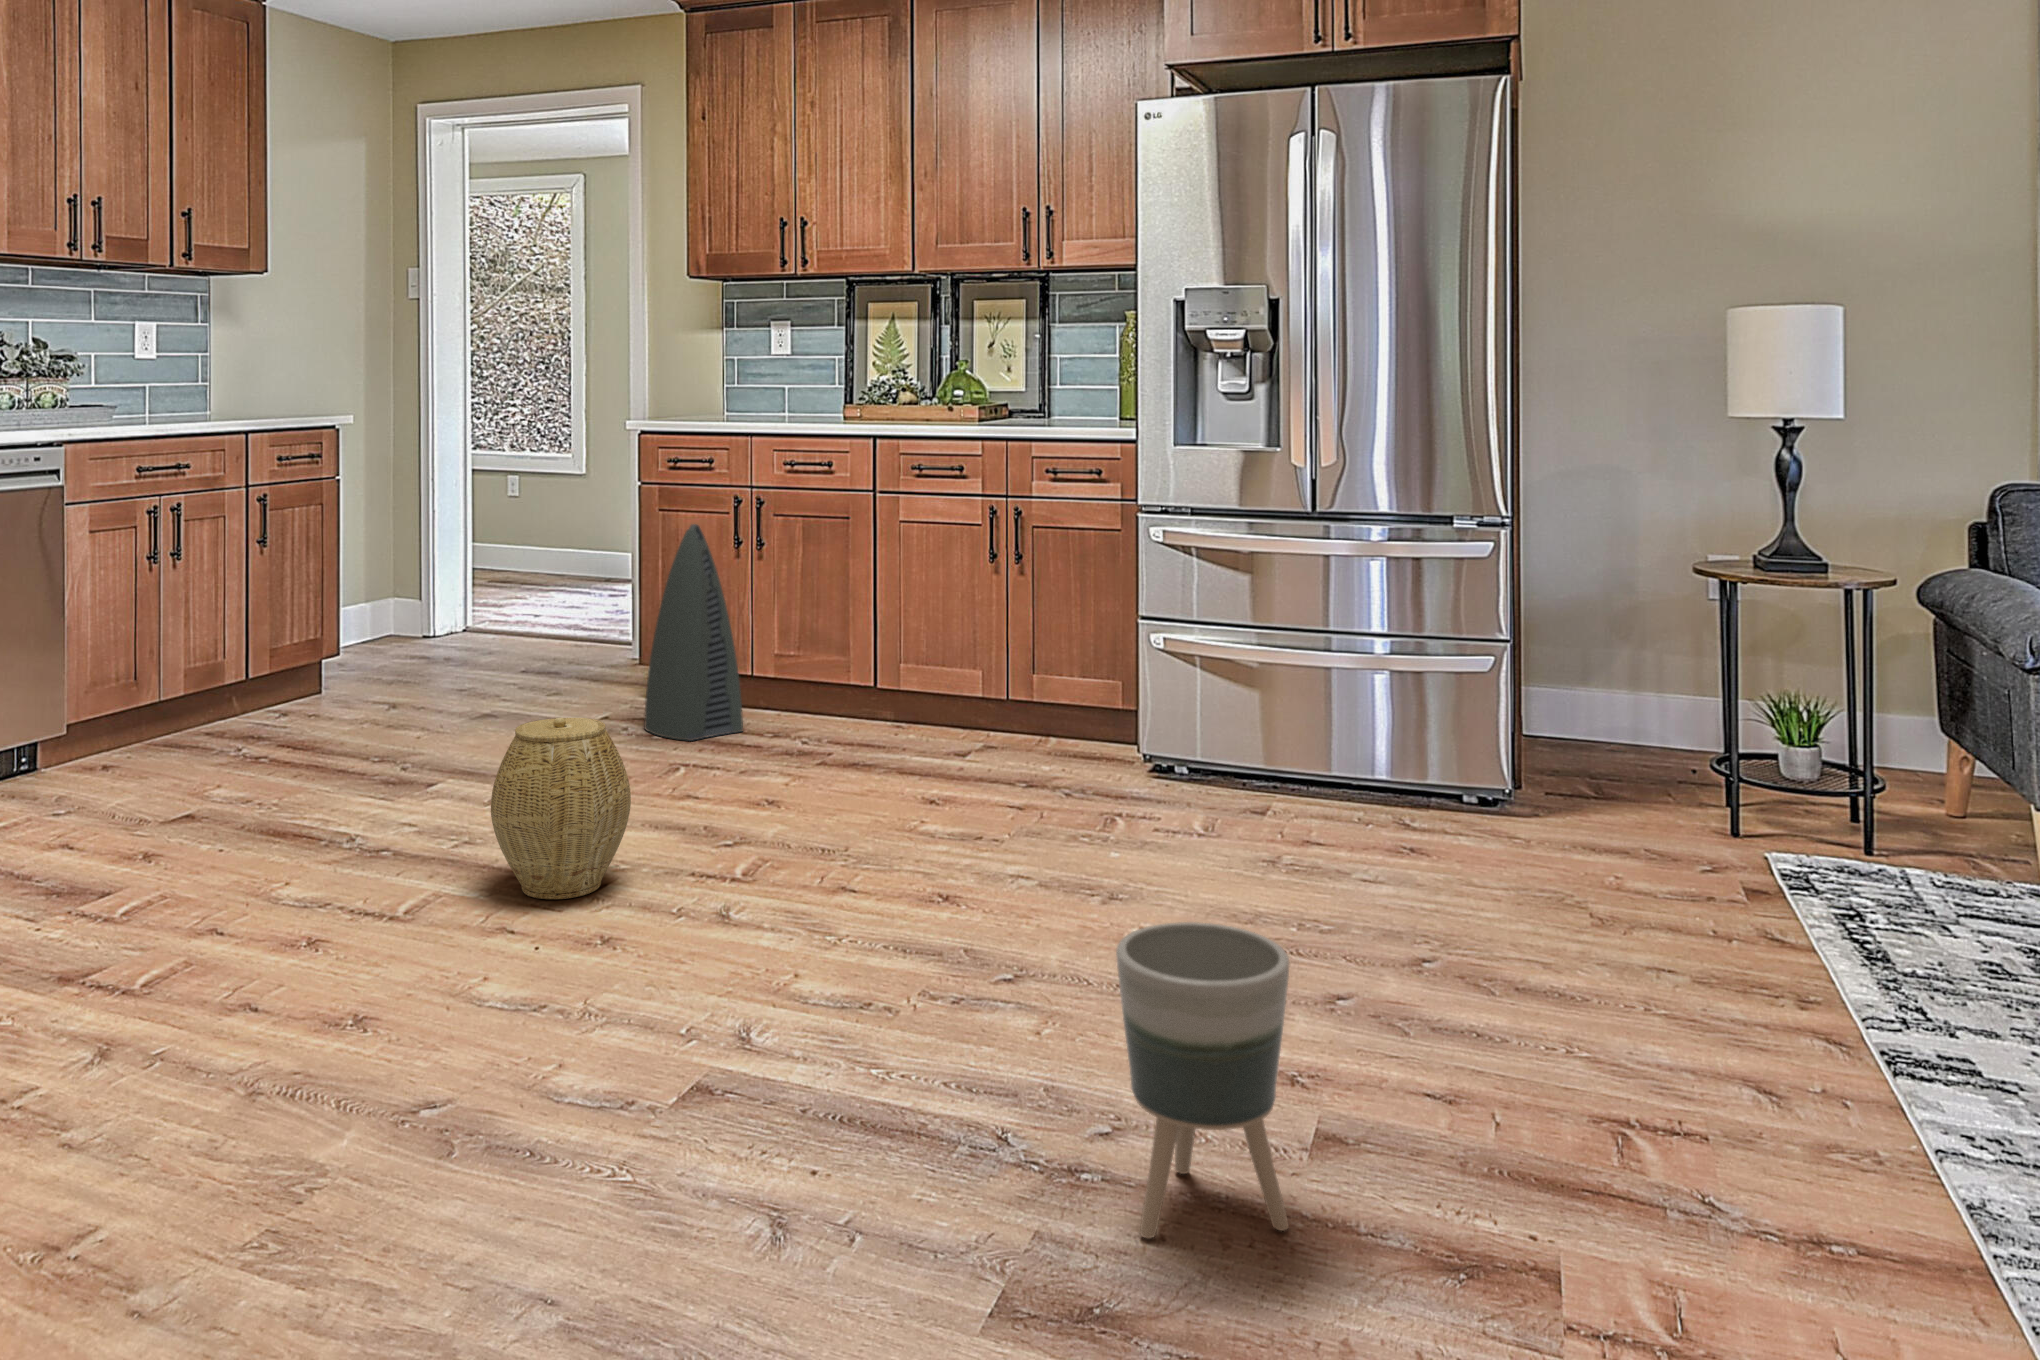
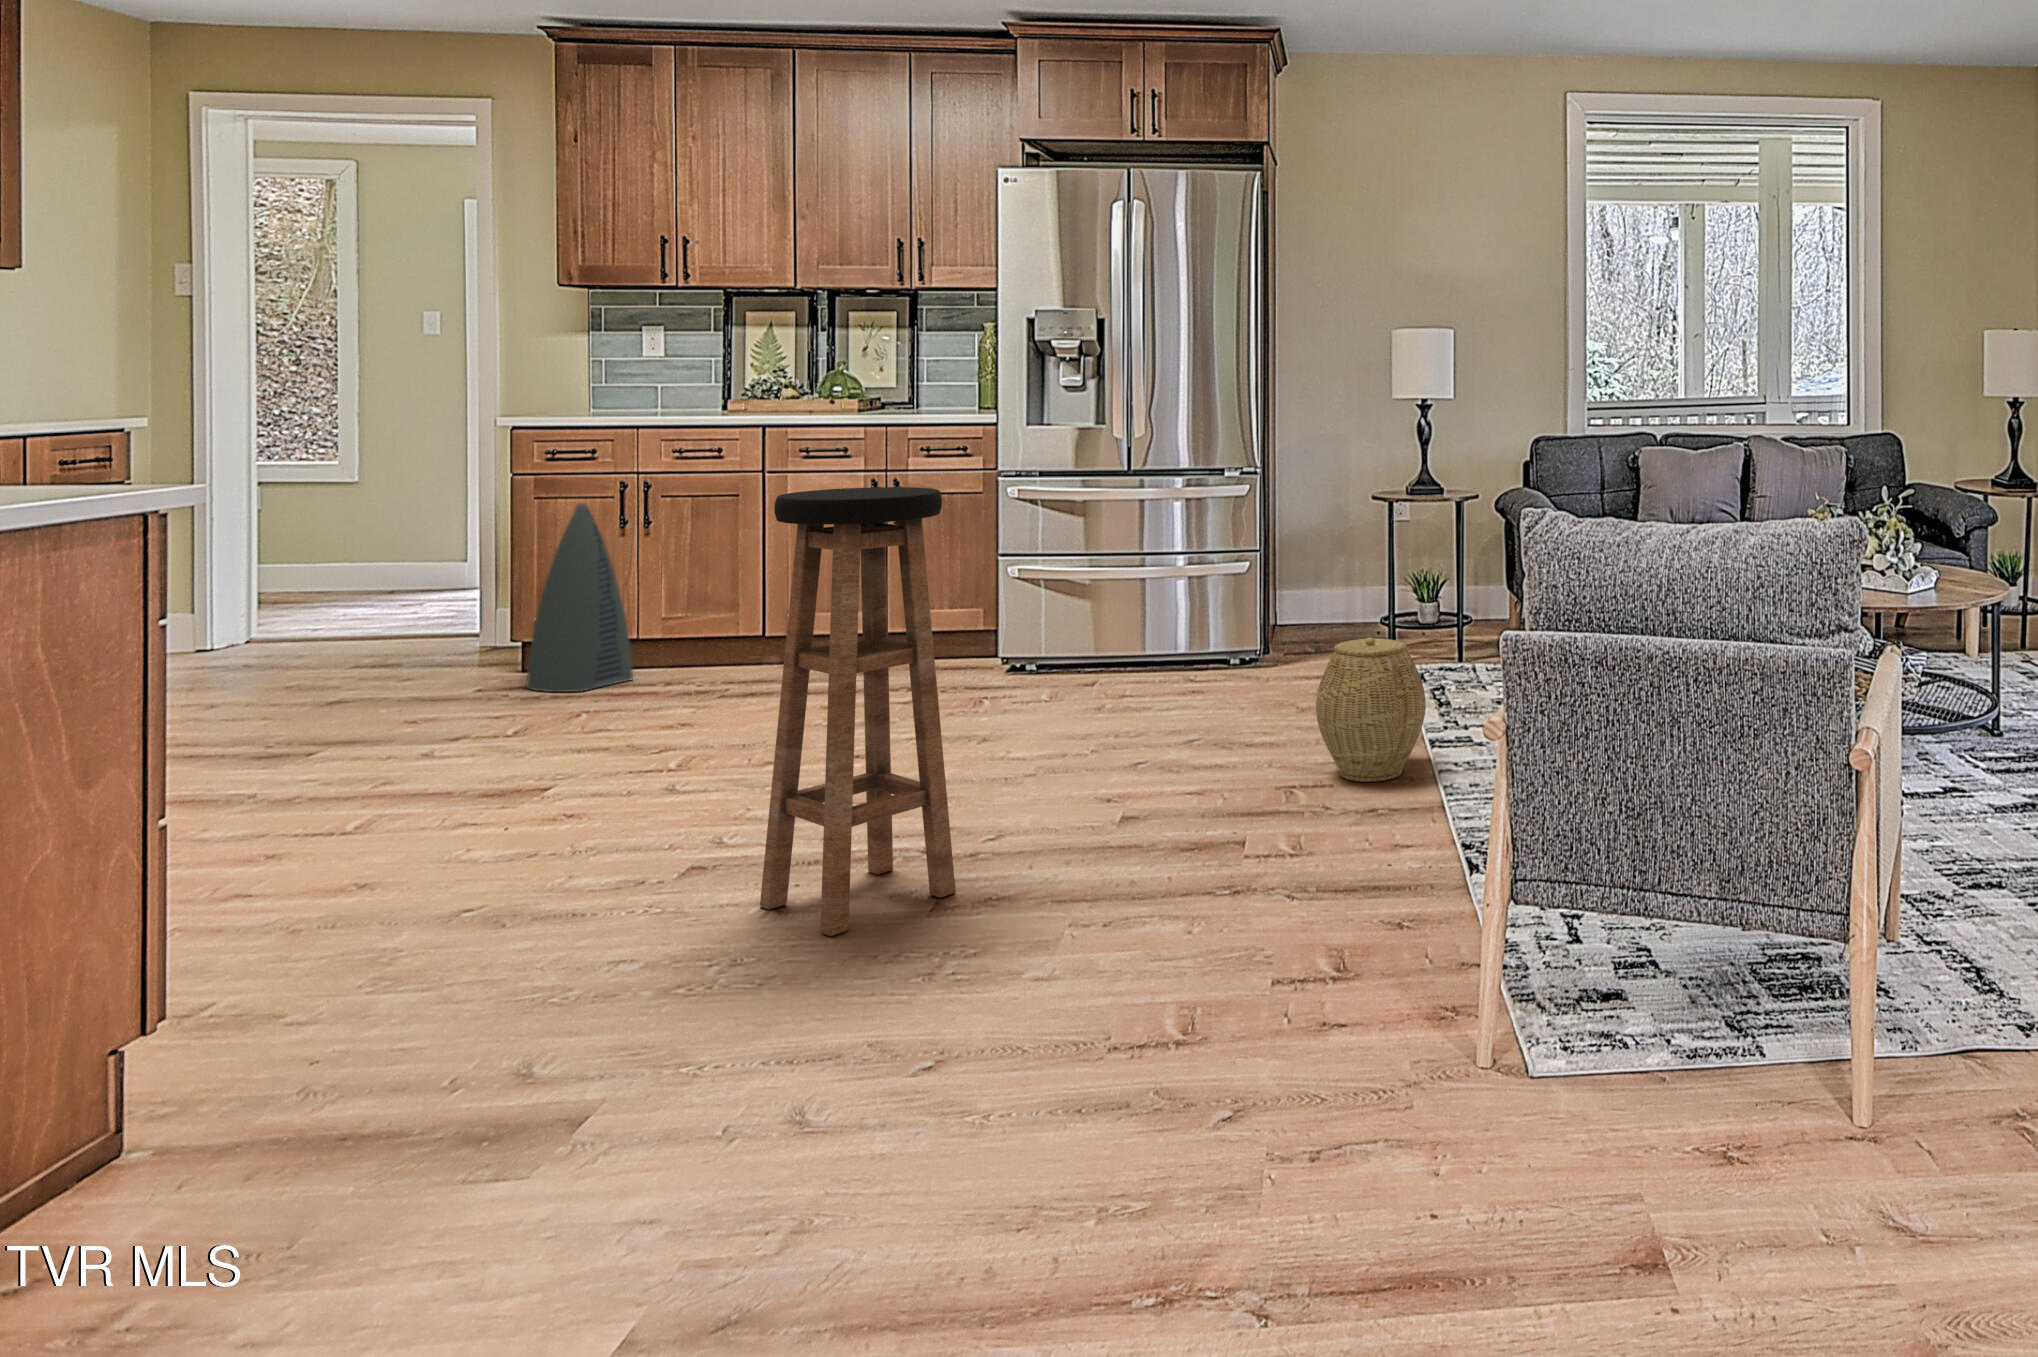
bar stool: none [762,561,1013,1242] -> present [760,487,956,936]
woven basket: present [491,718,631,899] -> present [1316,638,1426,782]
planter: present [1116,922,1290,1238] -> none [1027,702,1136,892]

